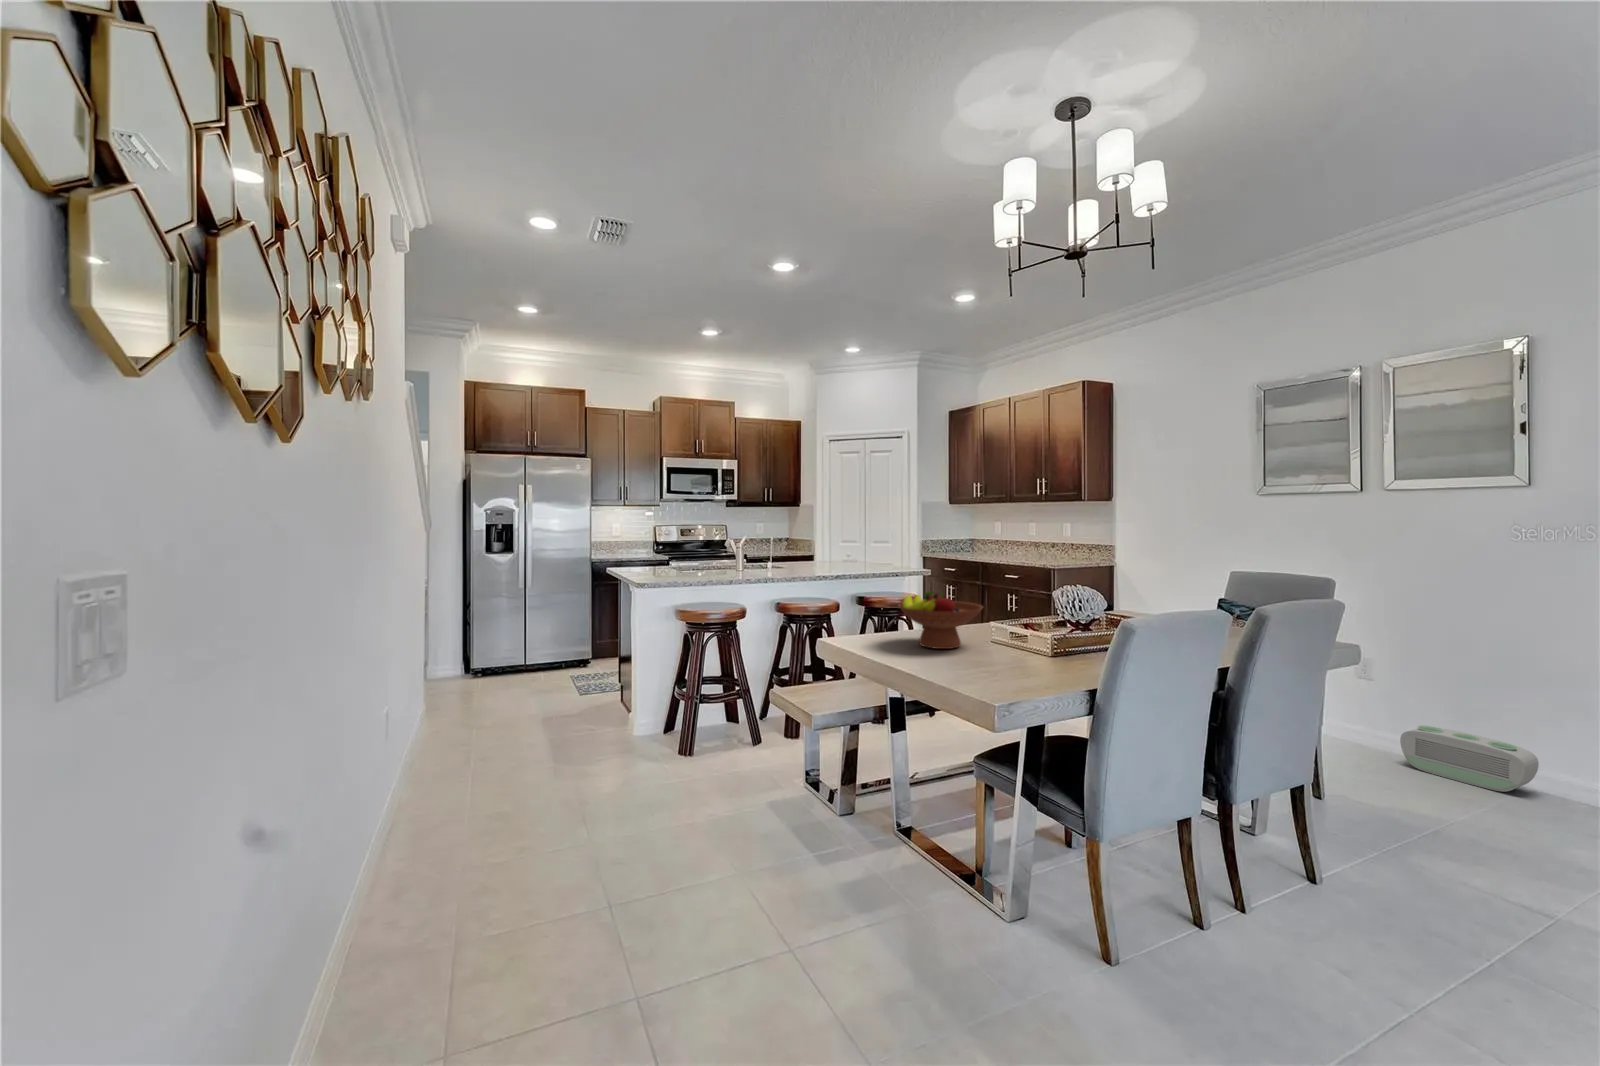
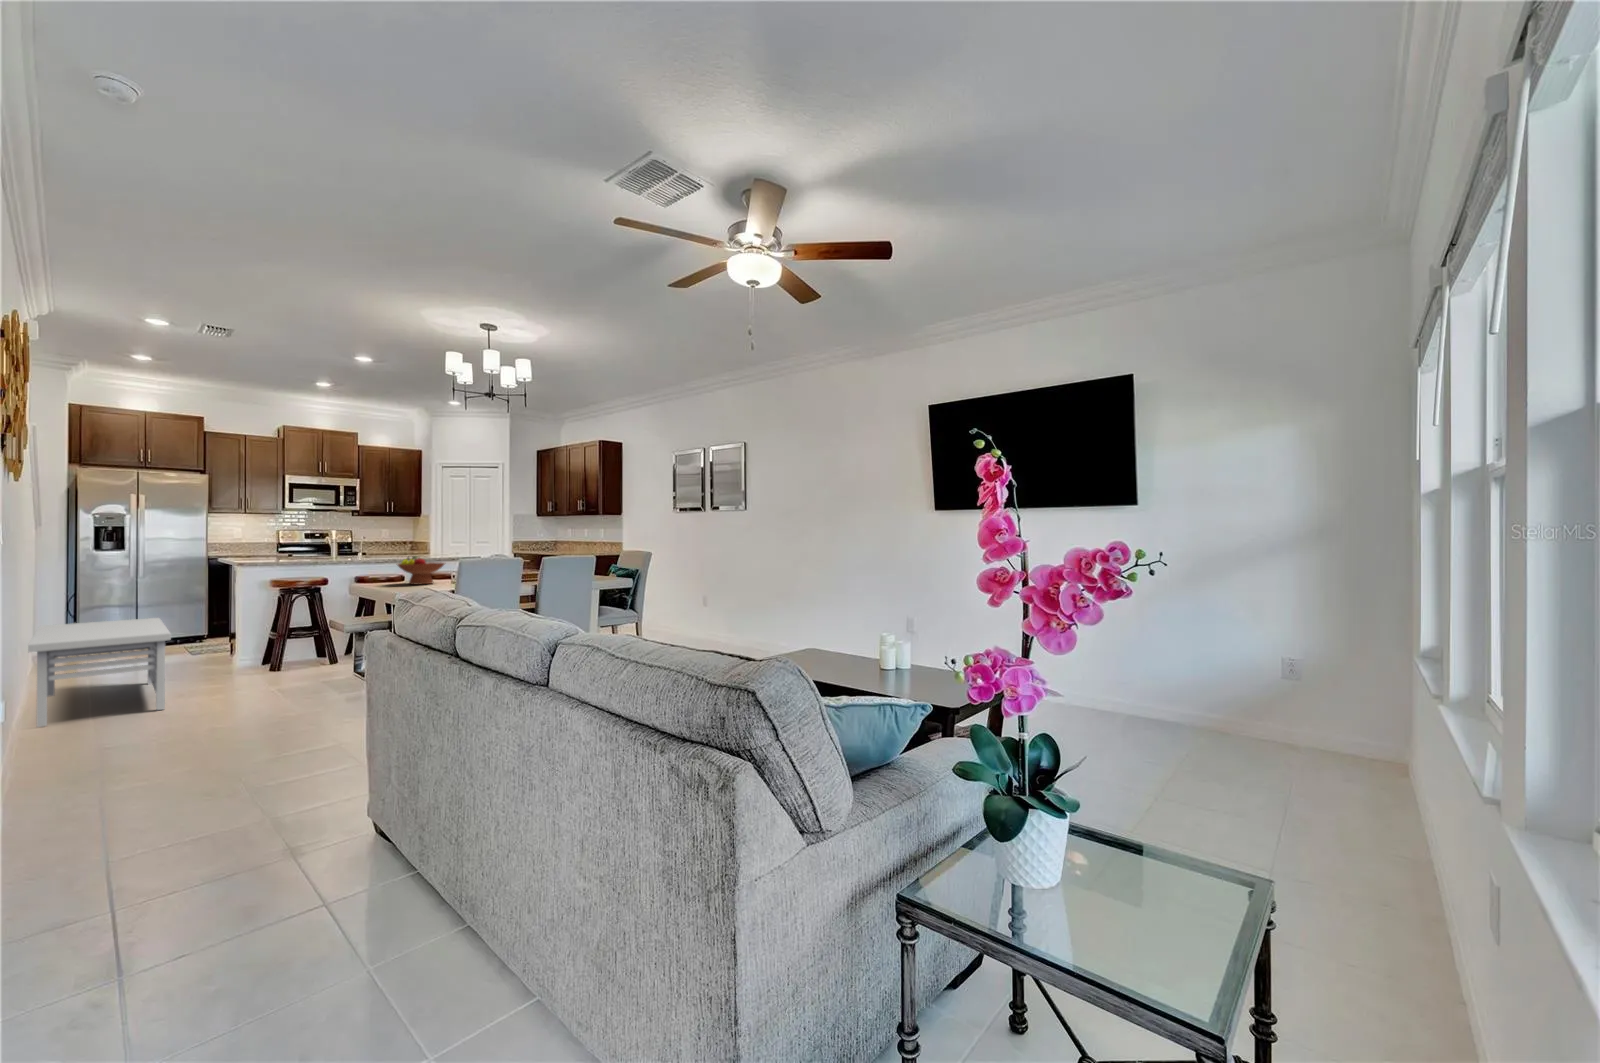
storage bench: none [369,667,566,901] -> present [28,618,171,727]
air purifier: present [1400,726,1539,792] -> none [711,625,752,649]

